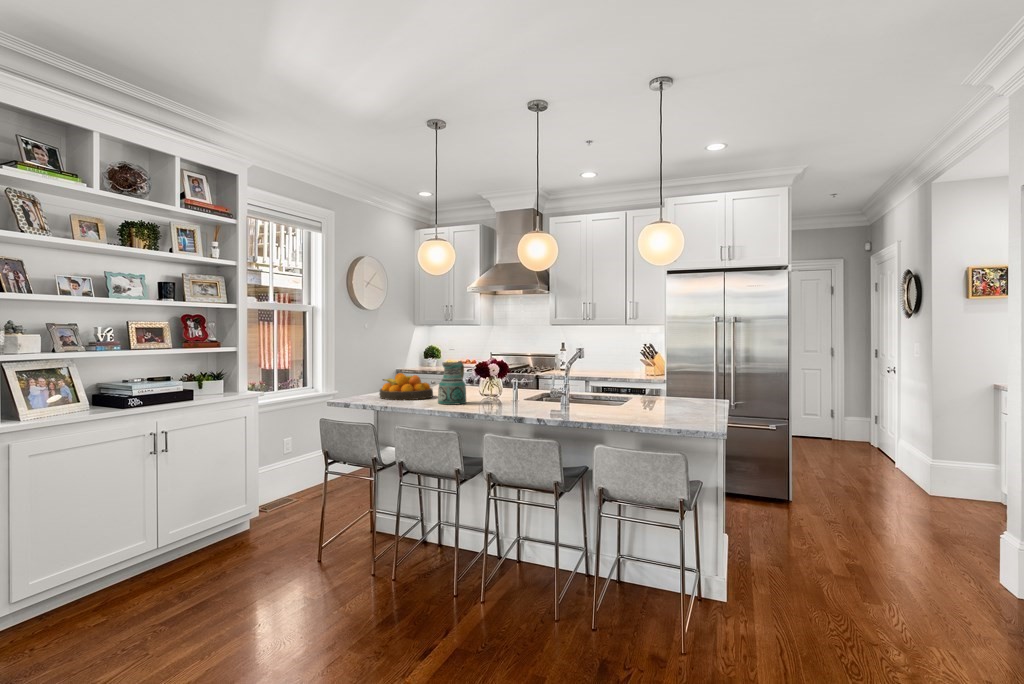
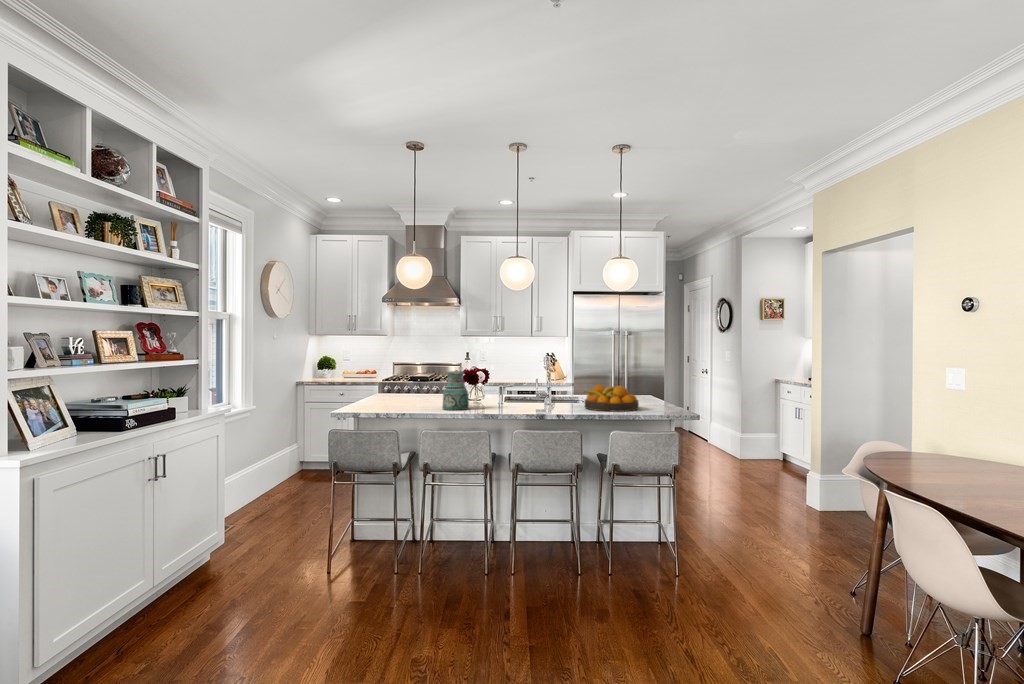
fruit bowl: present [379,373,433,400] -> present [584,384,639,412]

